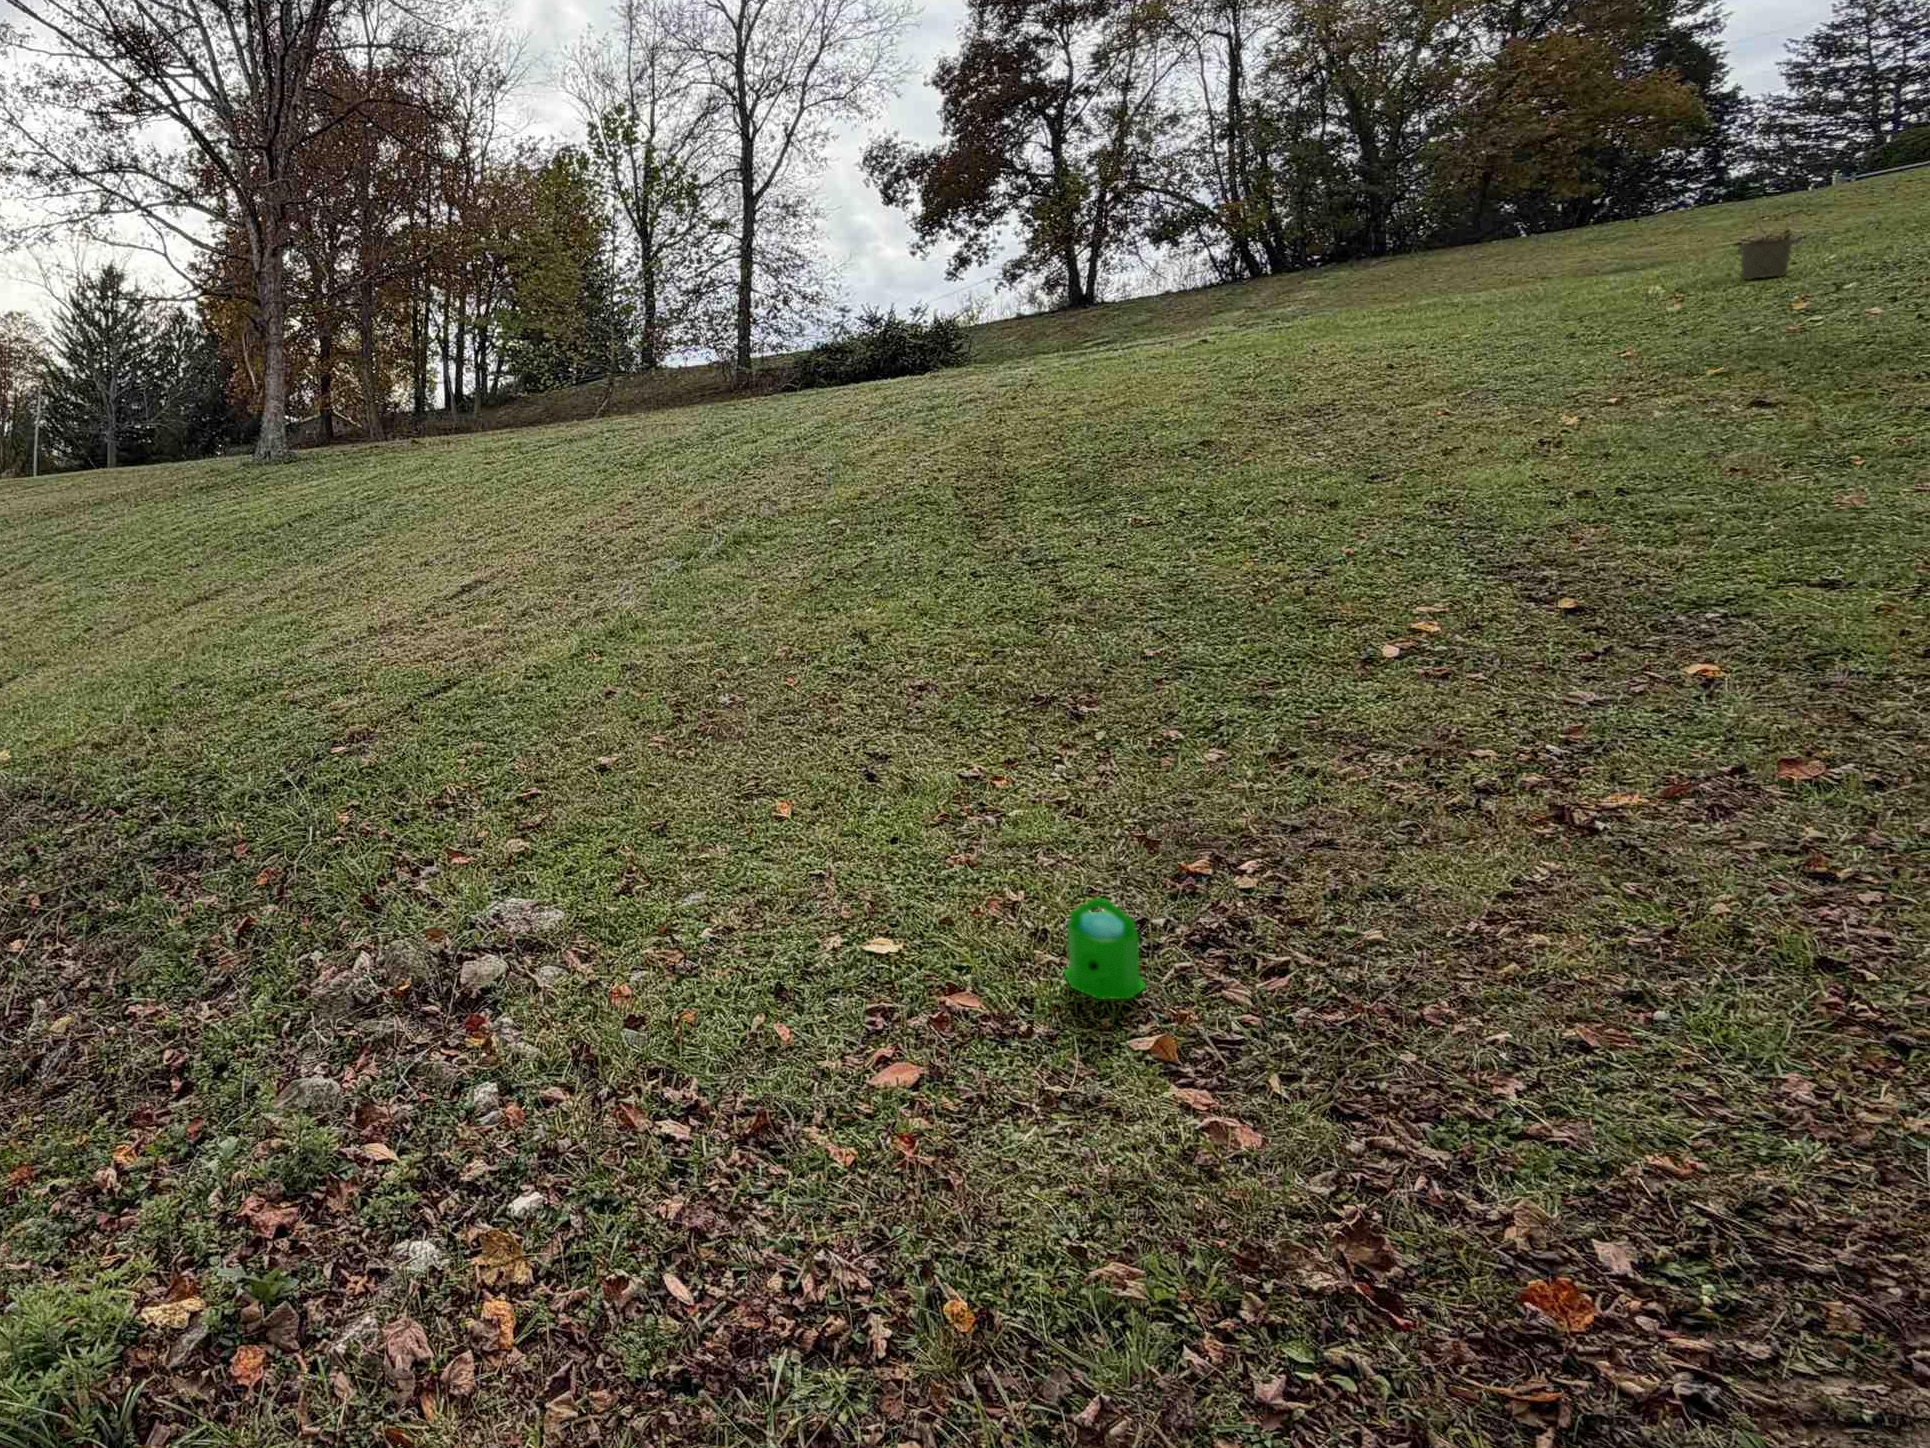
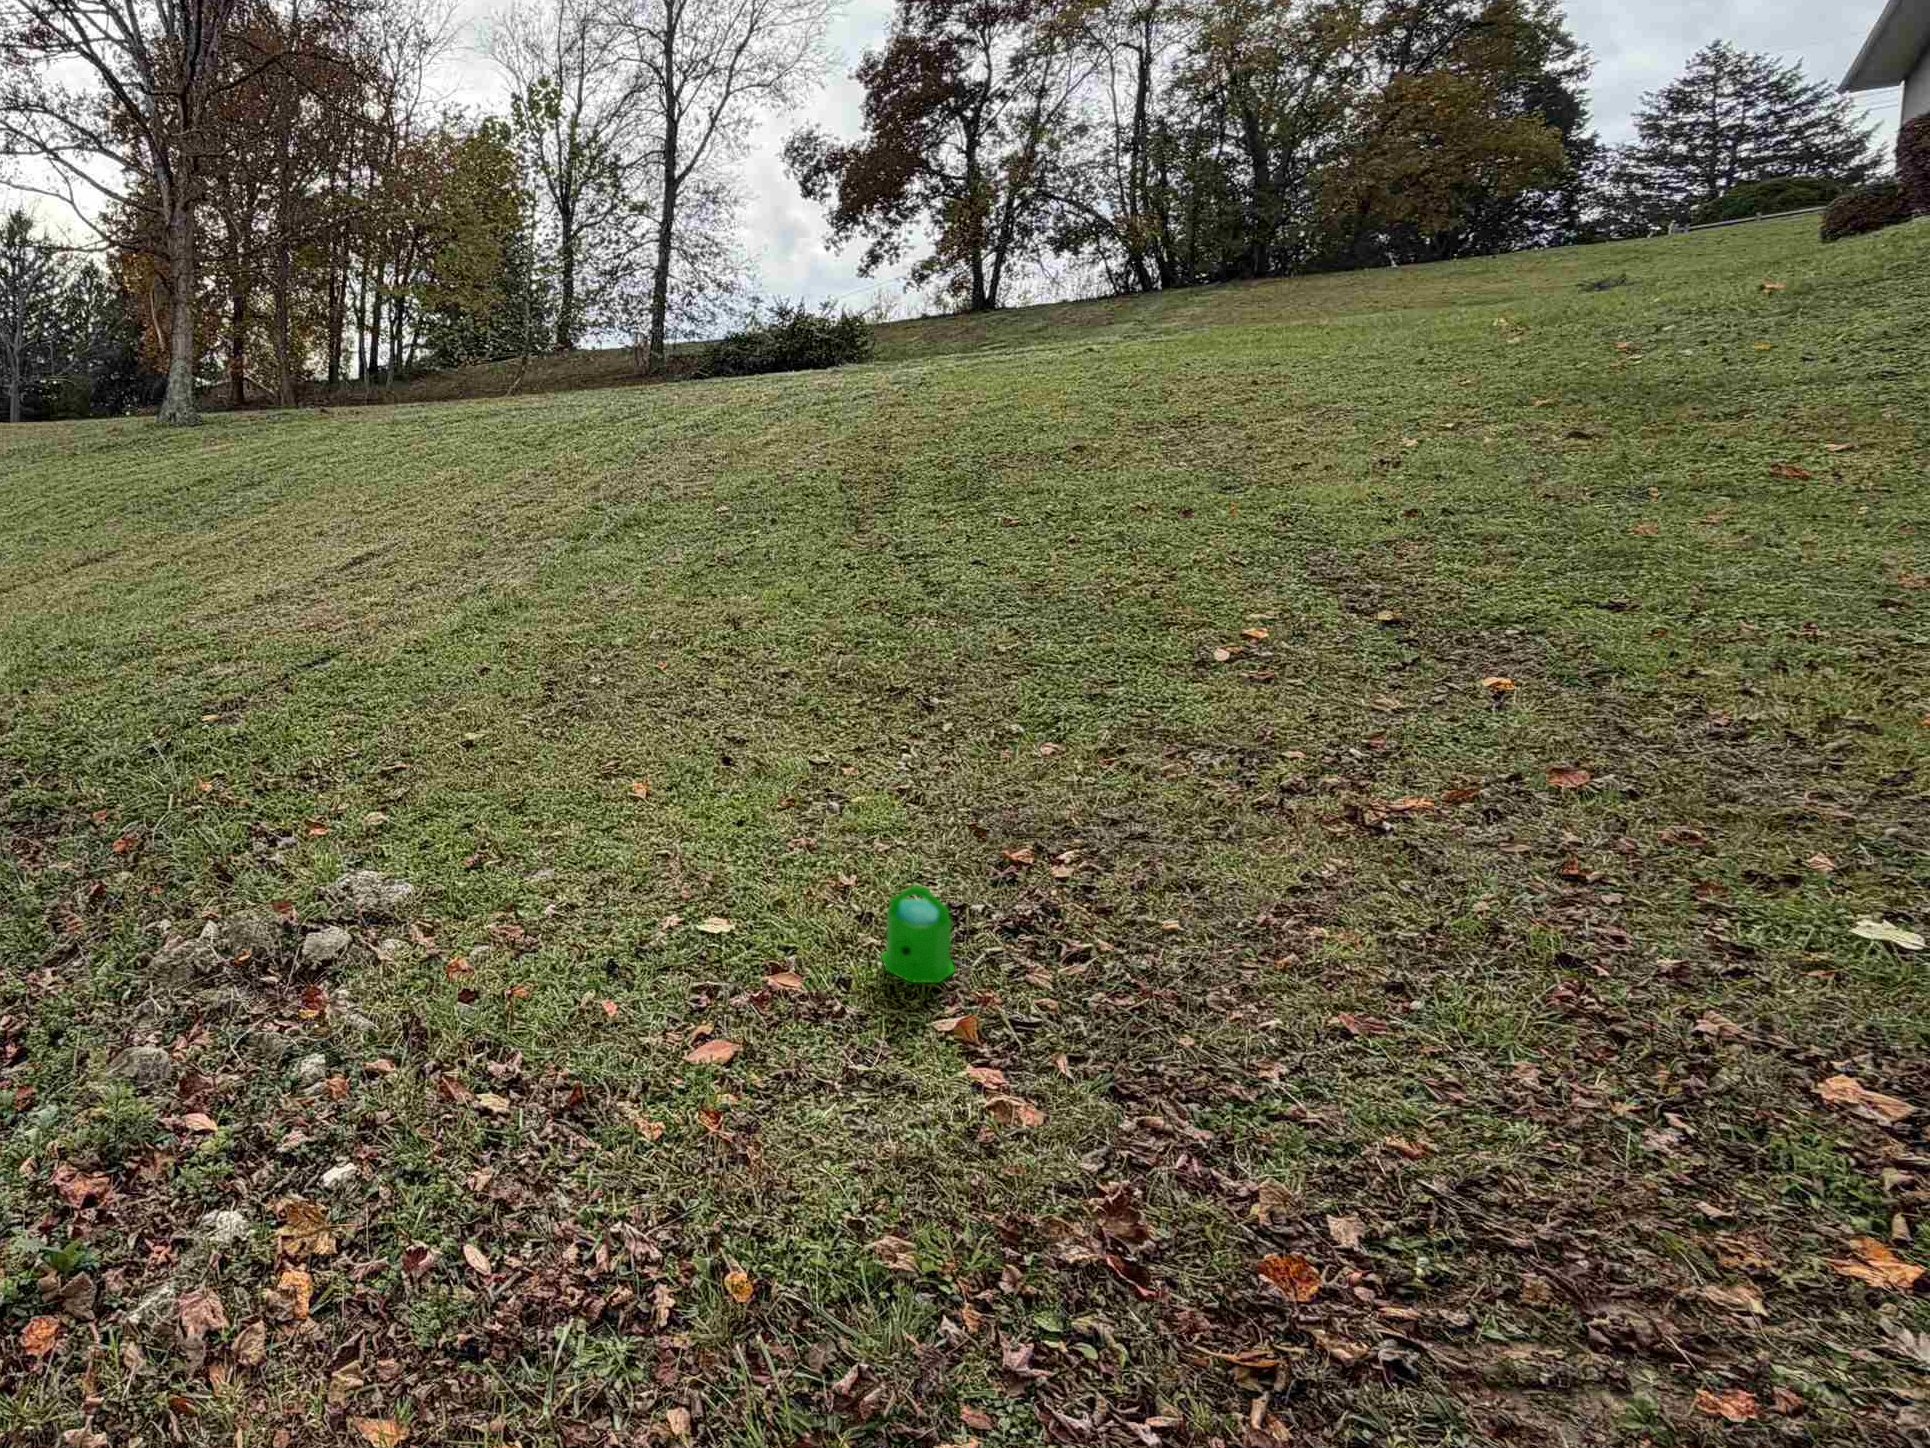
planter: present [1741,239,1793,280] -> none [1576,277,1624,315]

